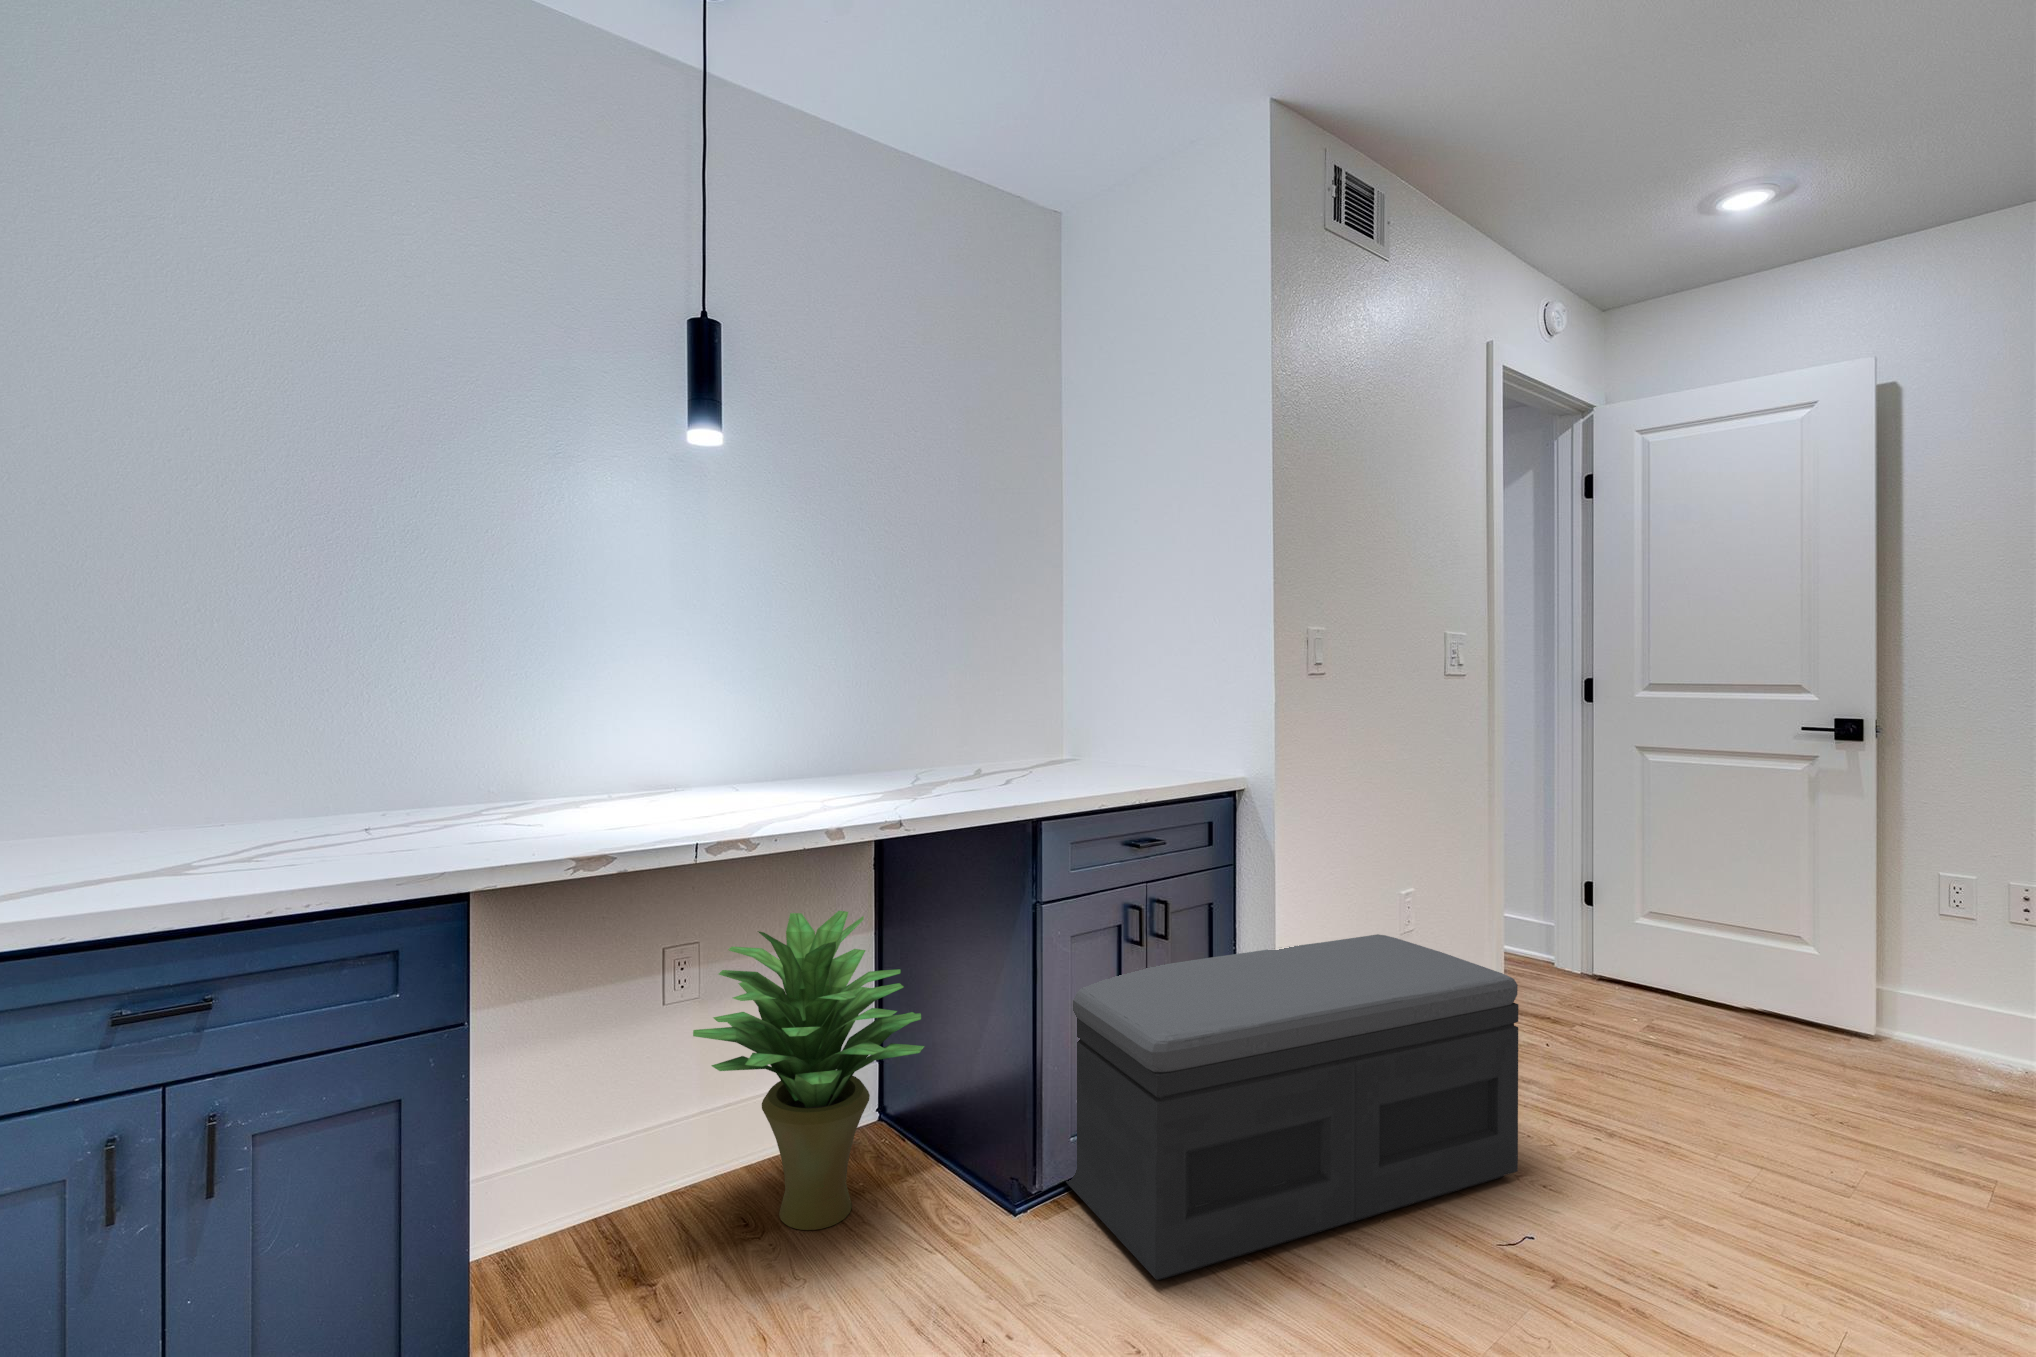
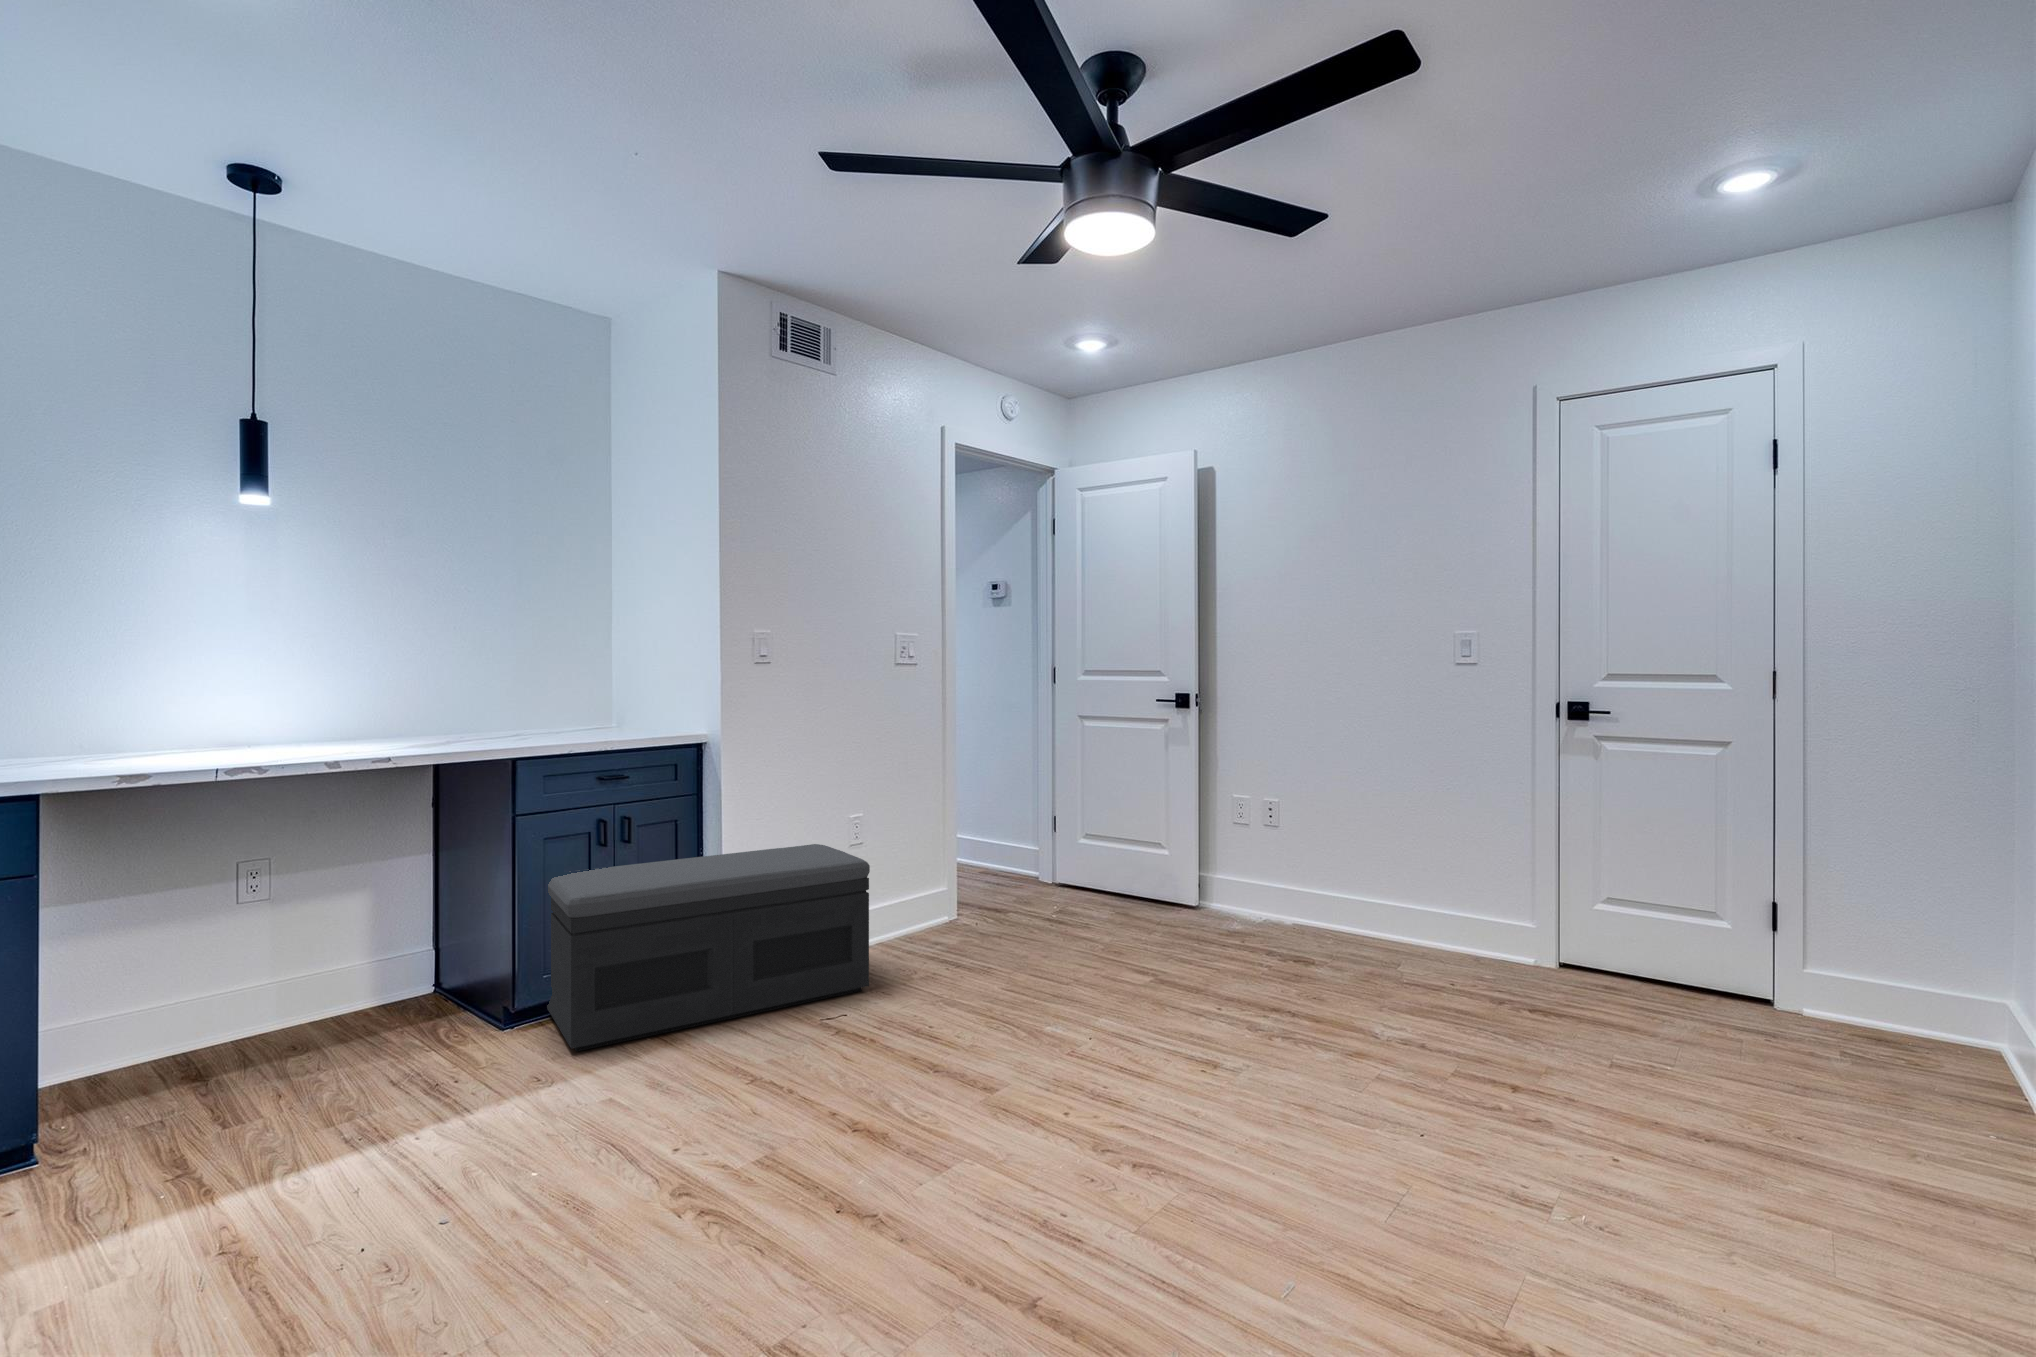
potted plant: present [693,911,924,1230] -> none [248,833,443,1049]

